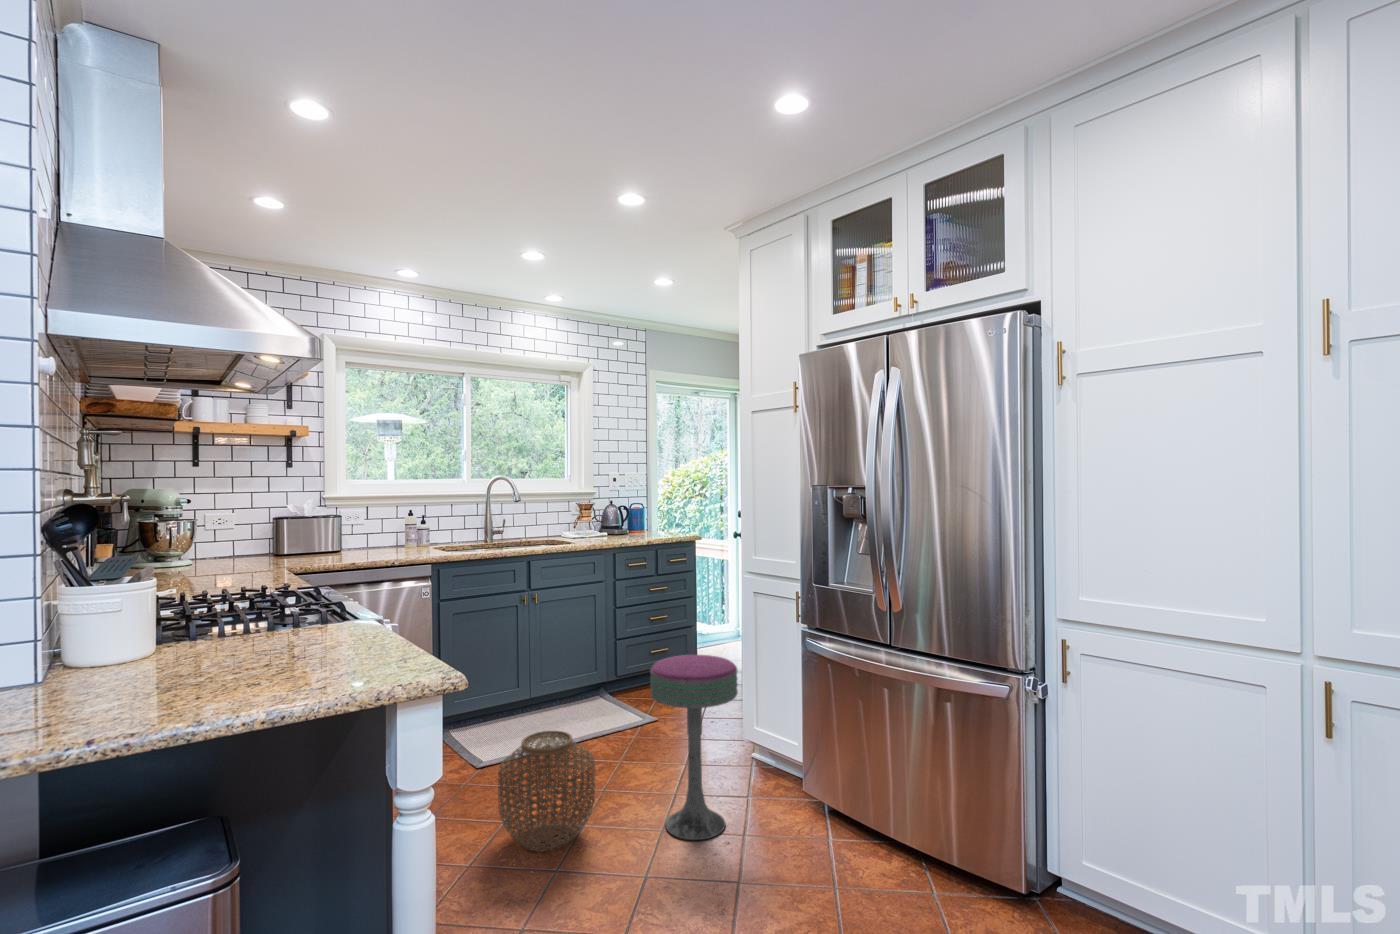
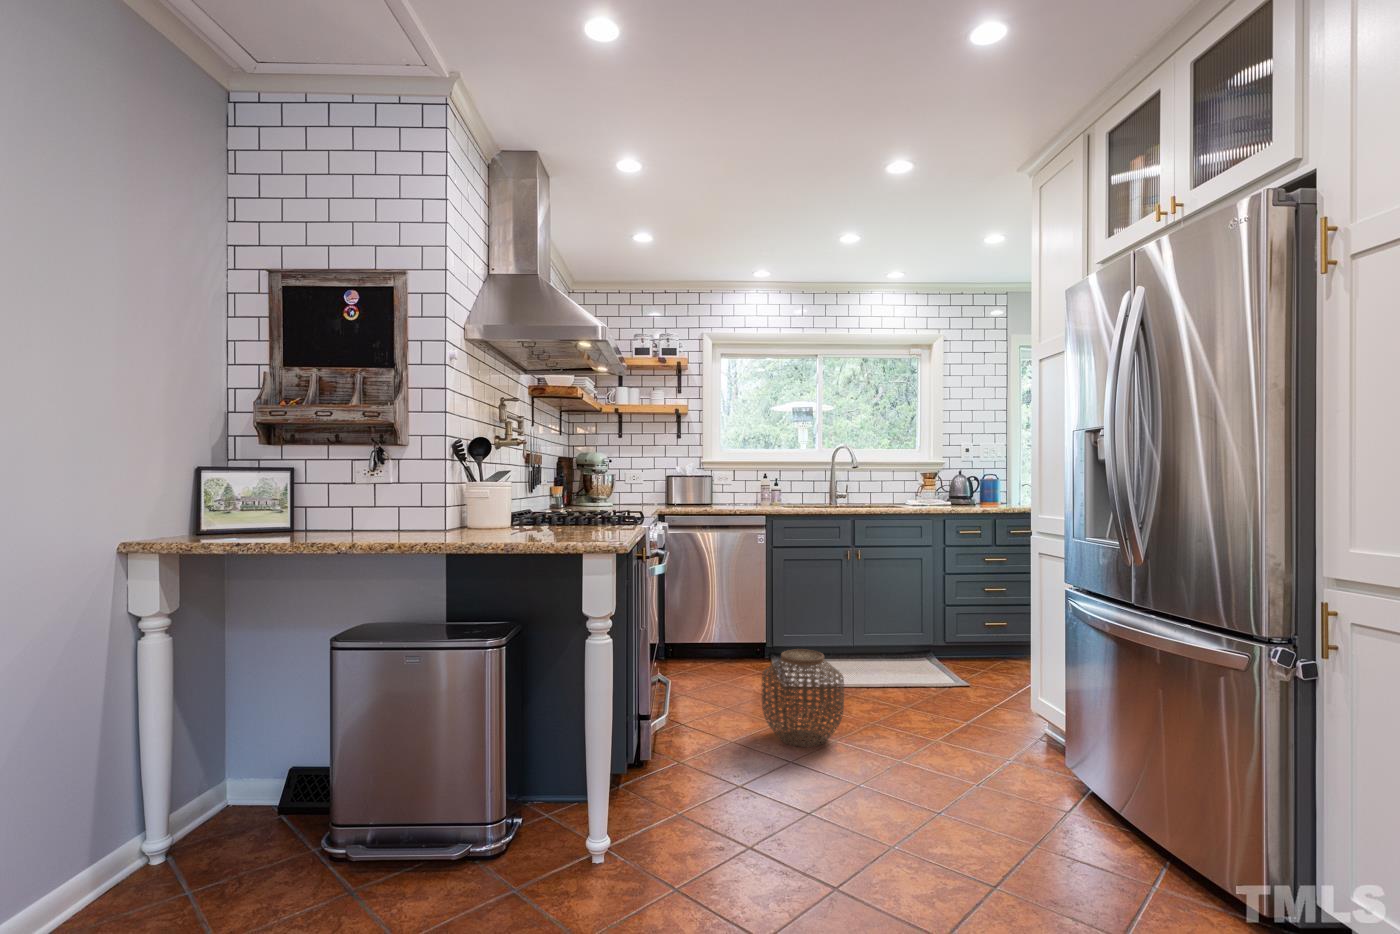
bar stool: present [650,655,738,840] -> none [891,602,981,776]

